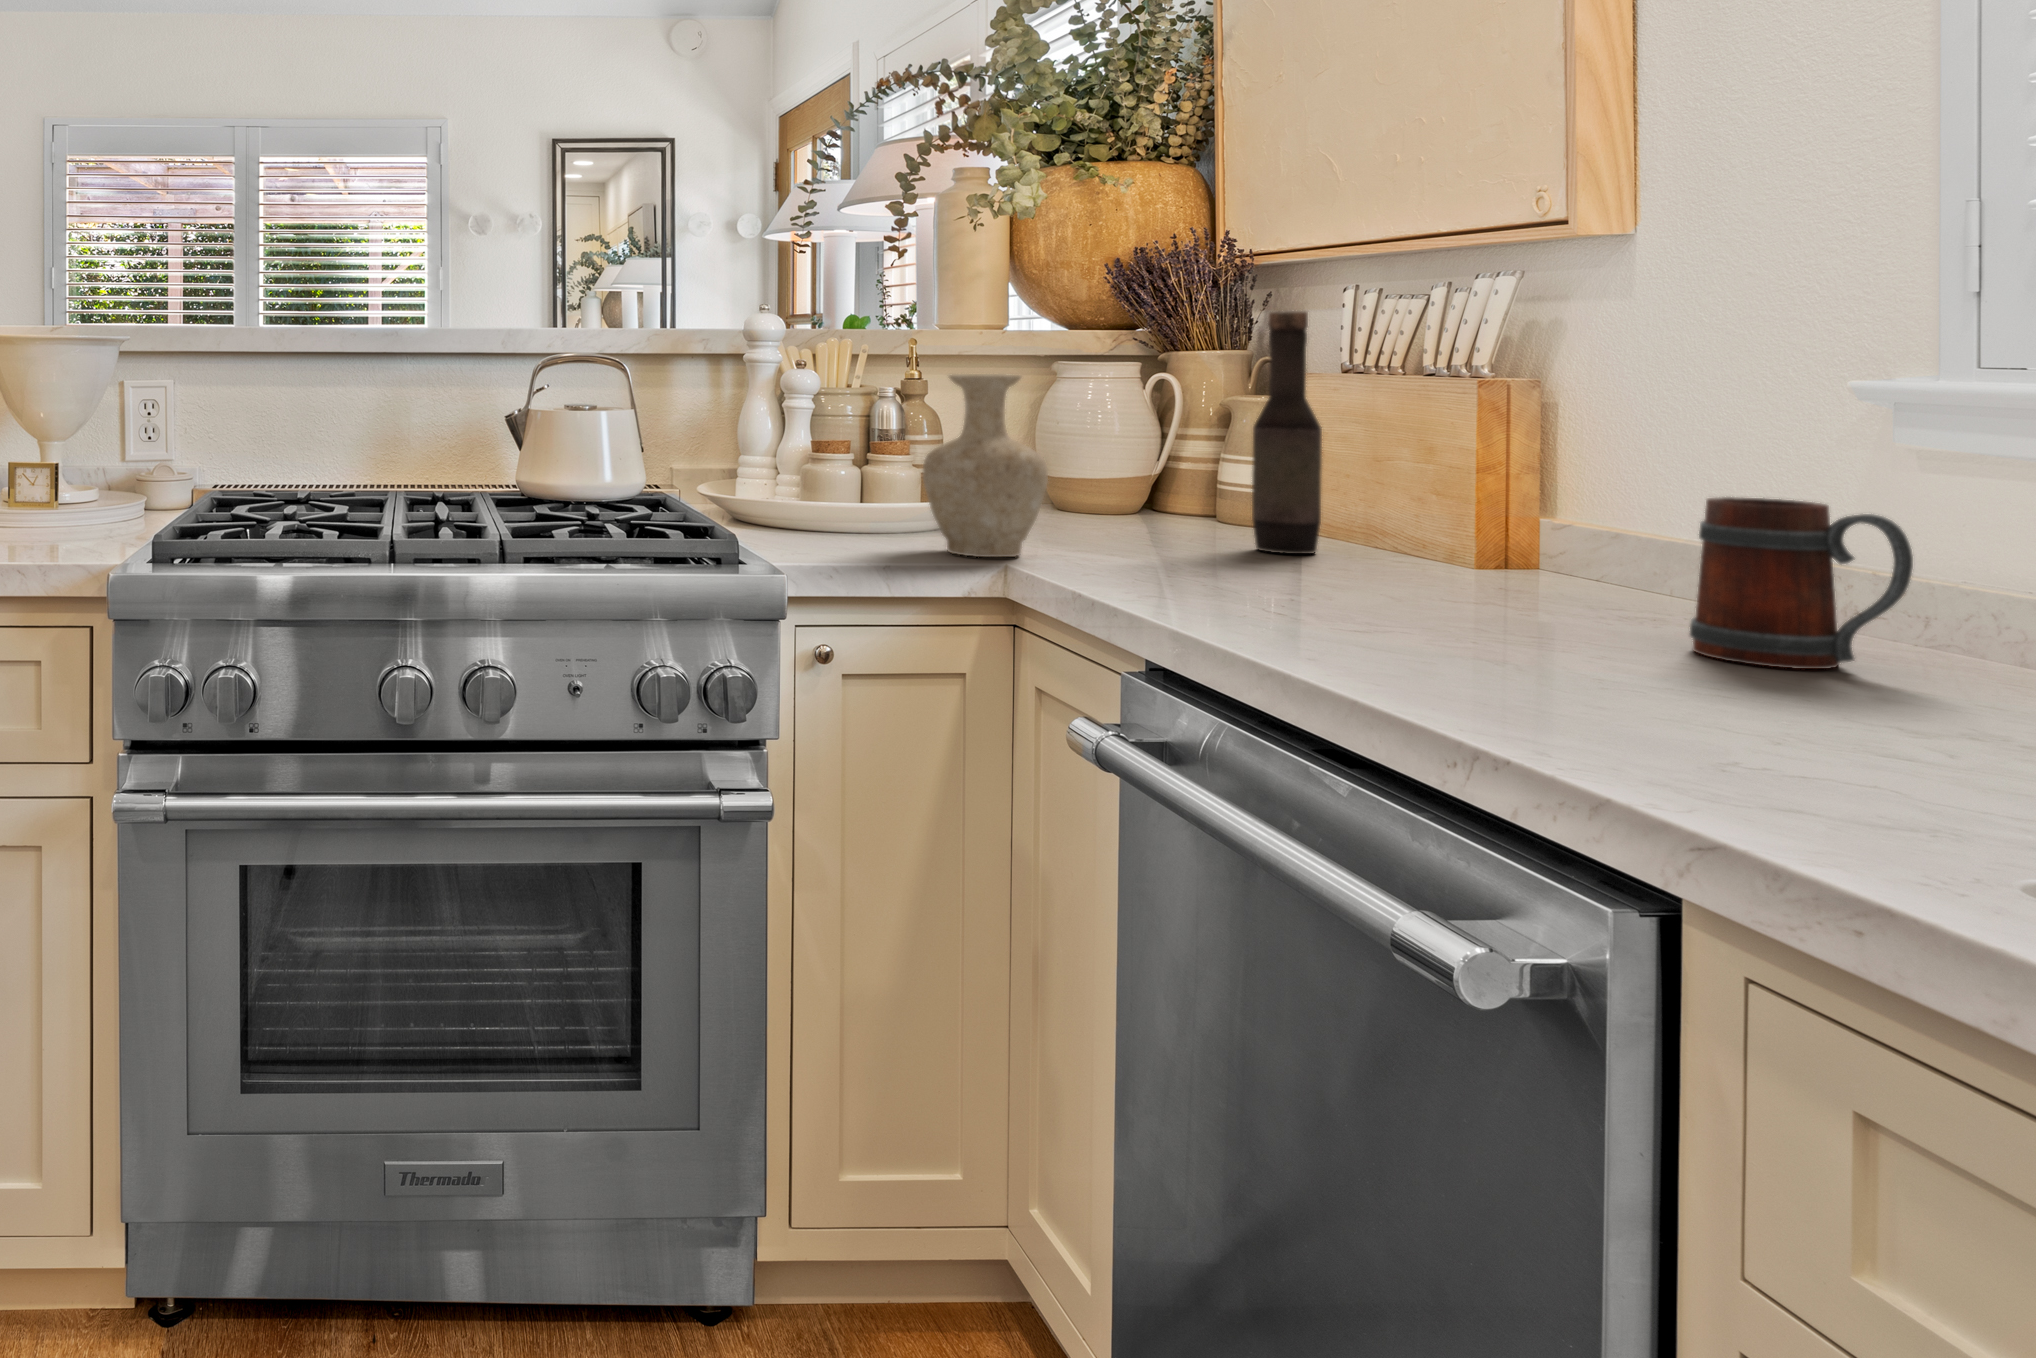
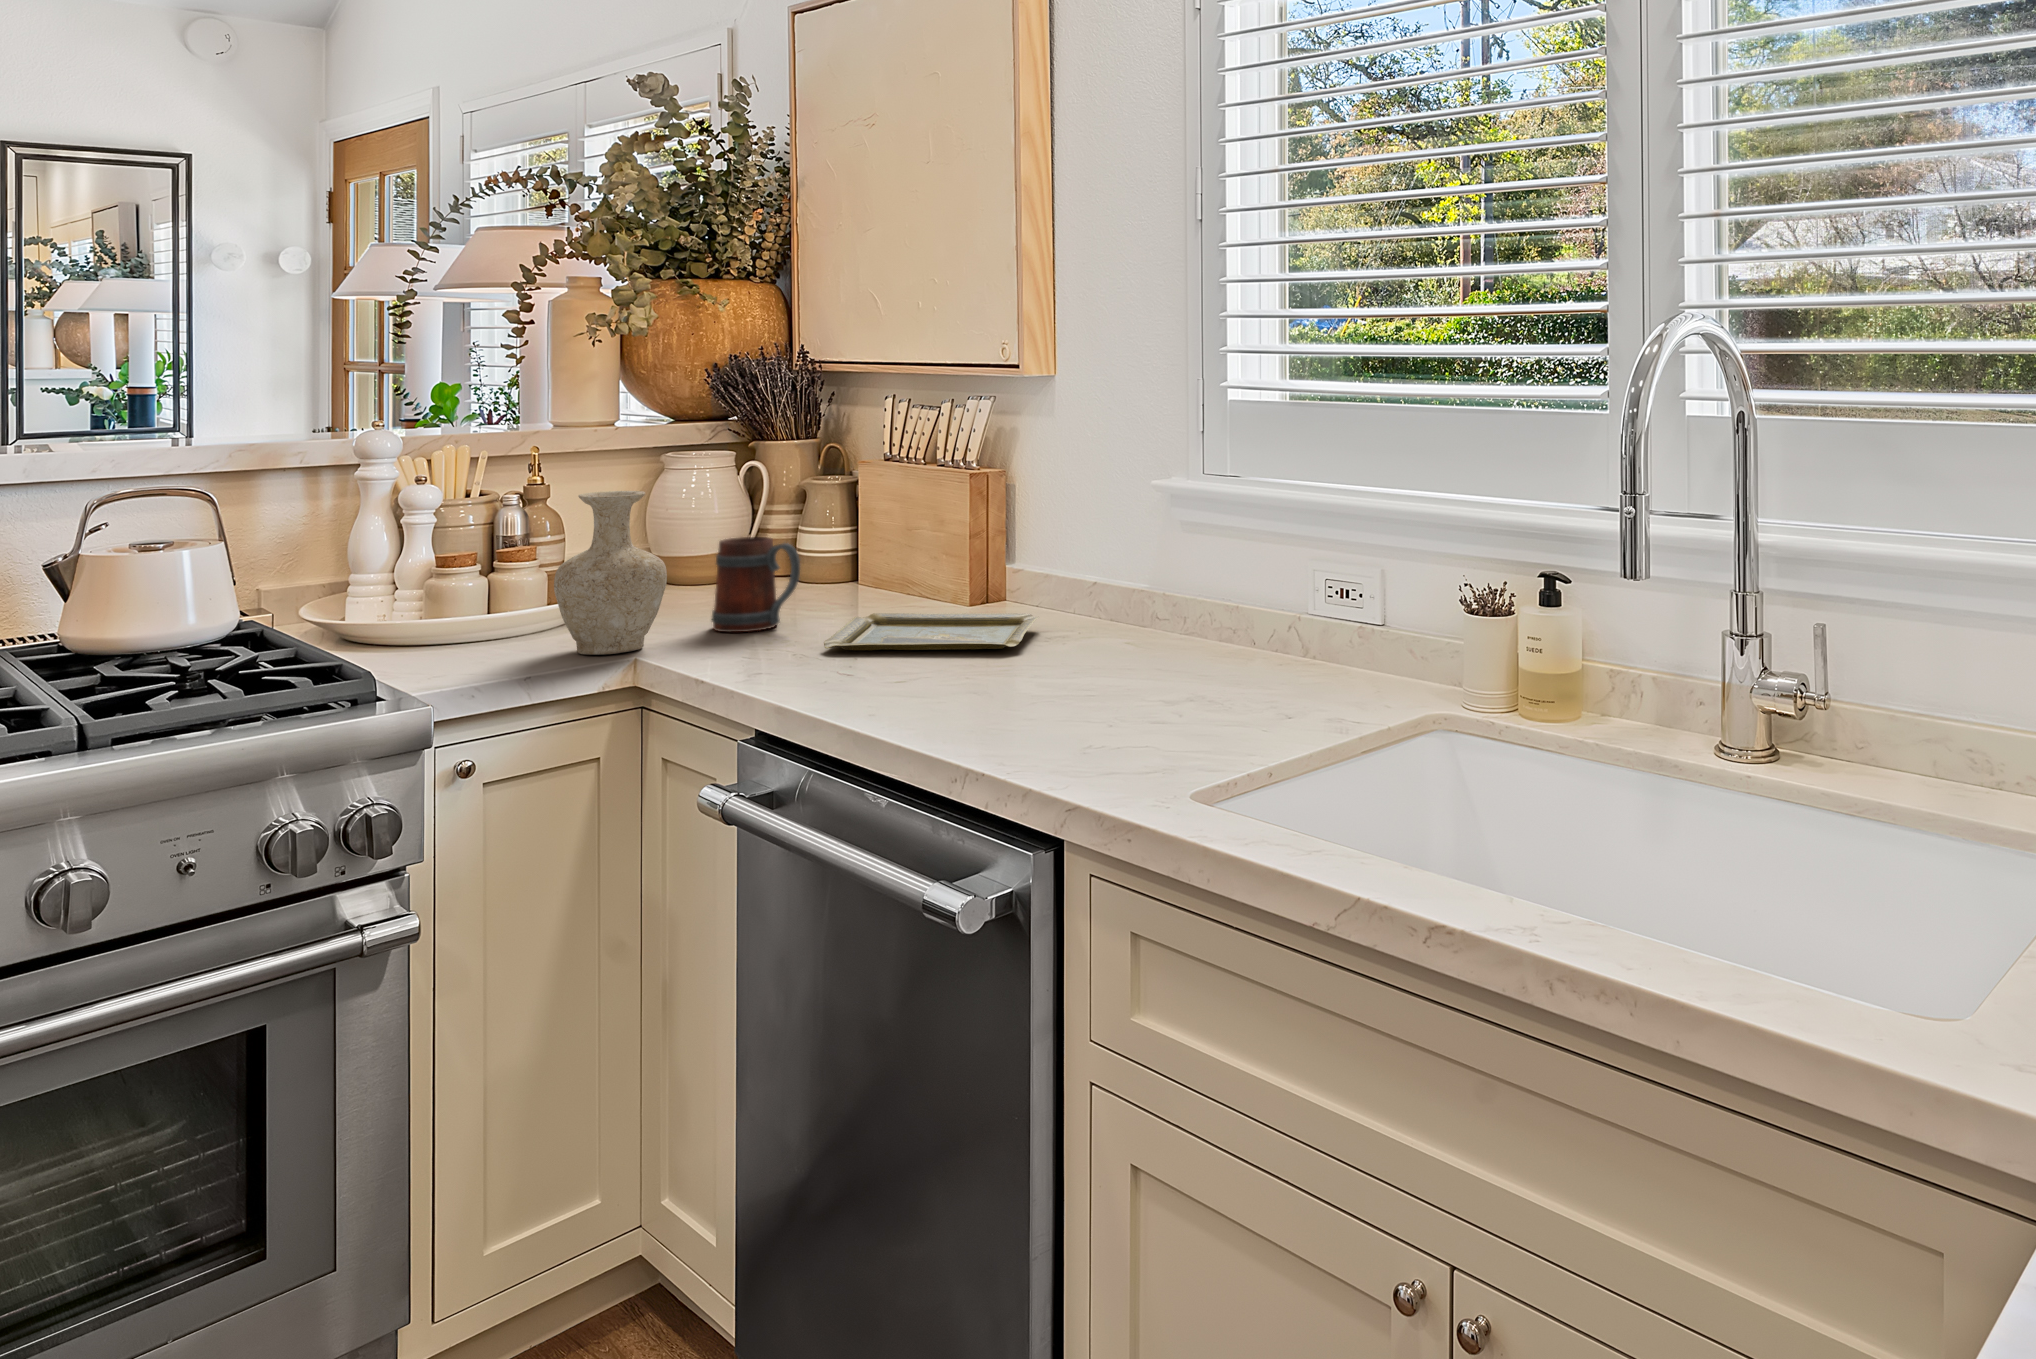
bottle: present [1252,311,1322,554] -> none [824,425,872,614]
mug: present [1690,497,1913,669] -> present [711,537,800,632]
tray: none [1248,553,1600,616] -> present [824,613,1039,650]

